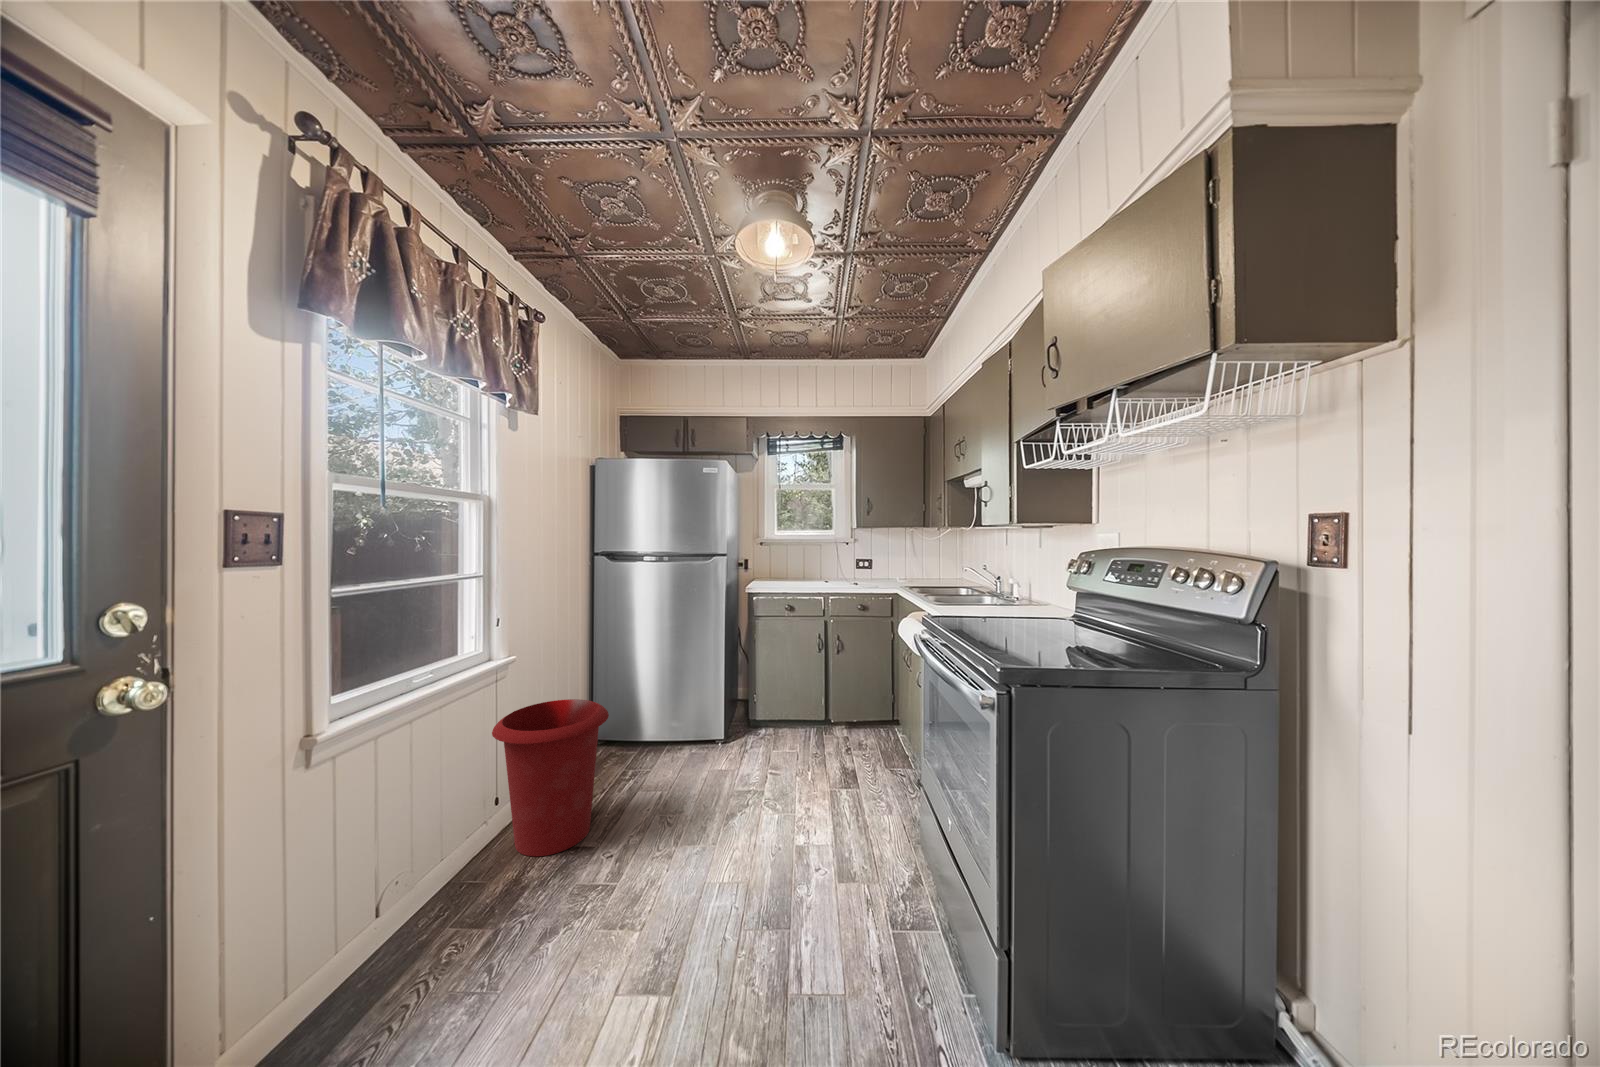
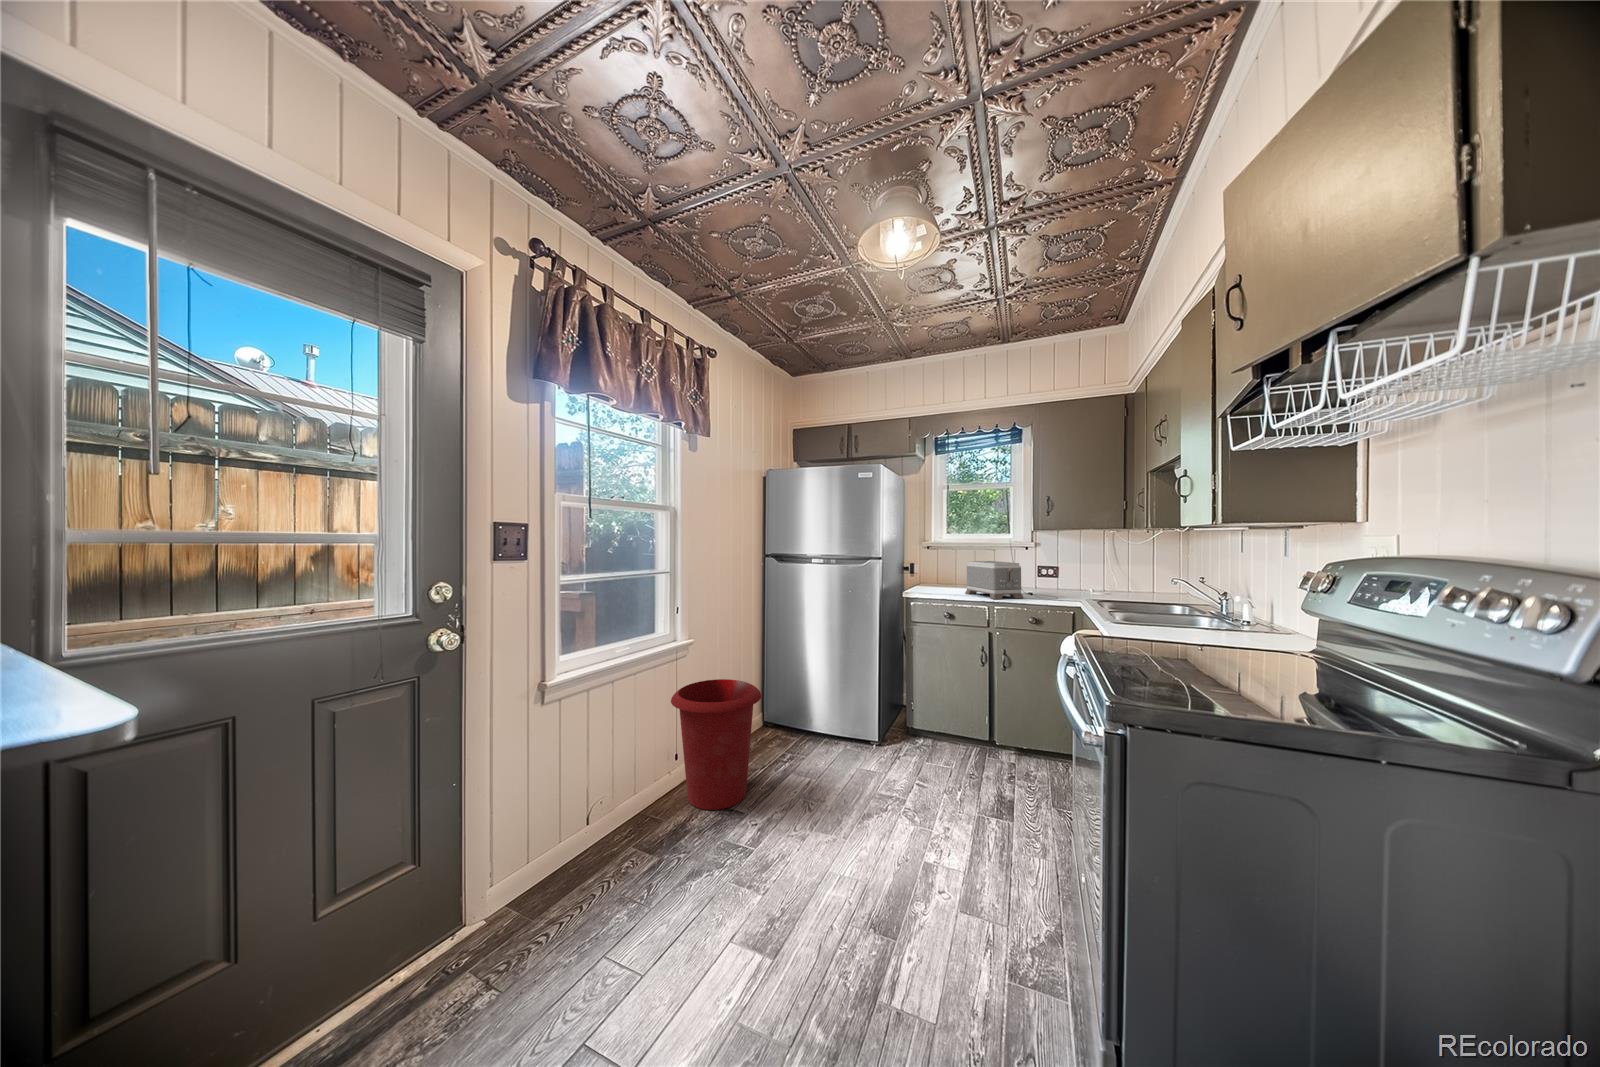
toaster: none [798,557,851,592] -> present [965,561,1023,599]

